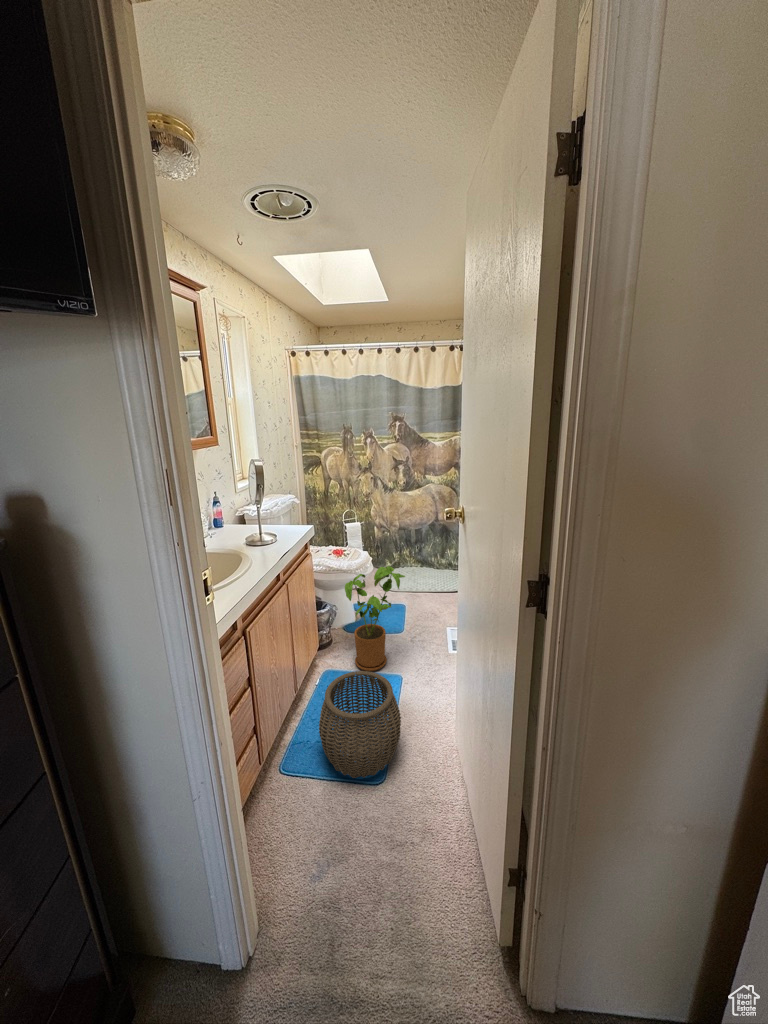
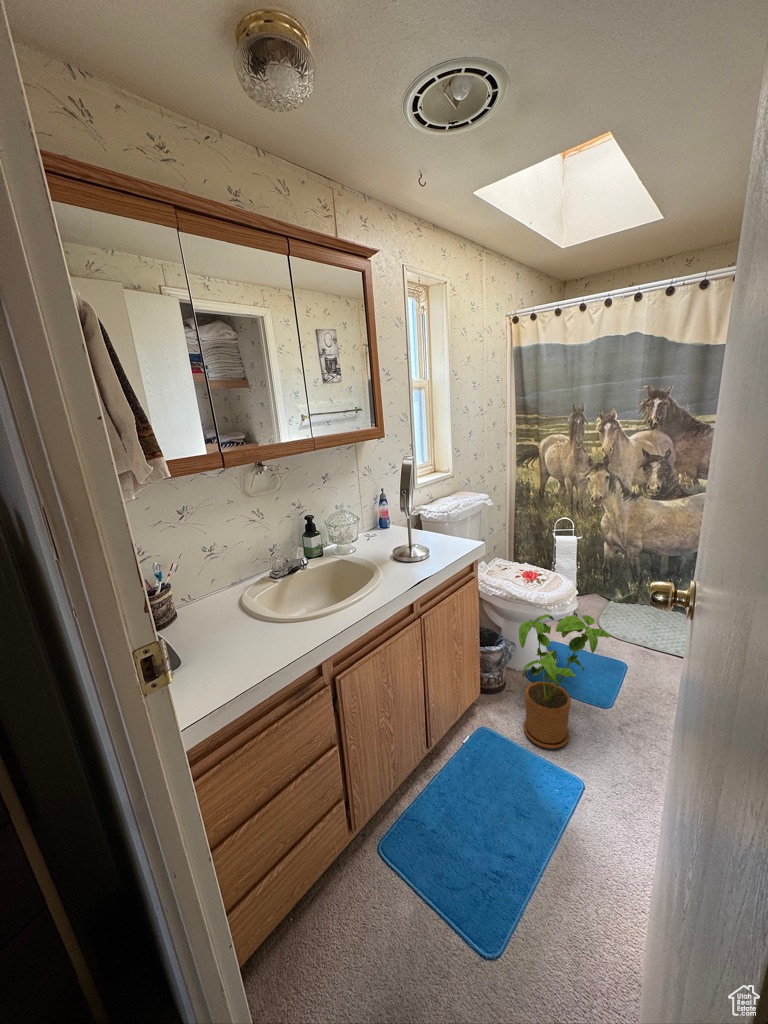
woven basket: present [319,671,401,778] -> none [431,748,545,903]

